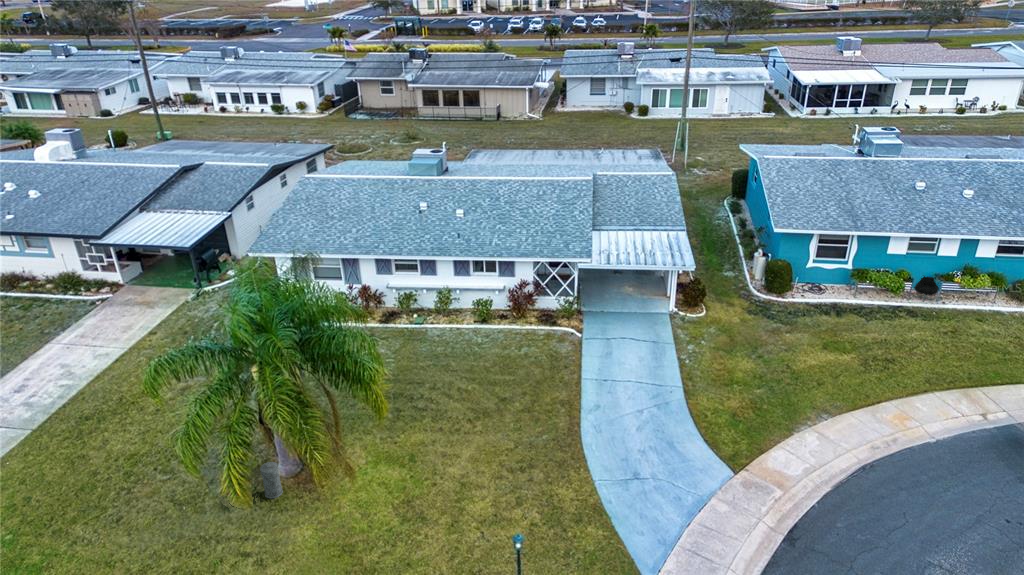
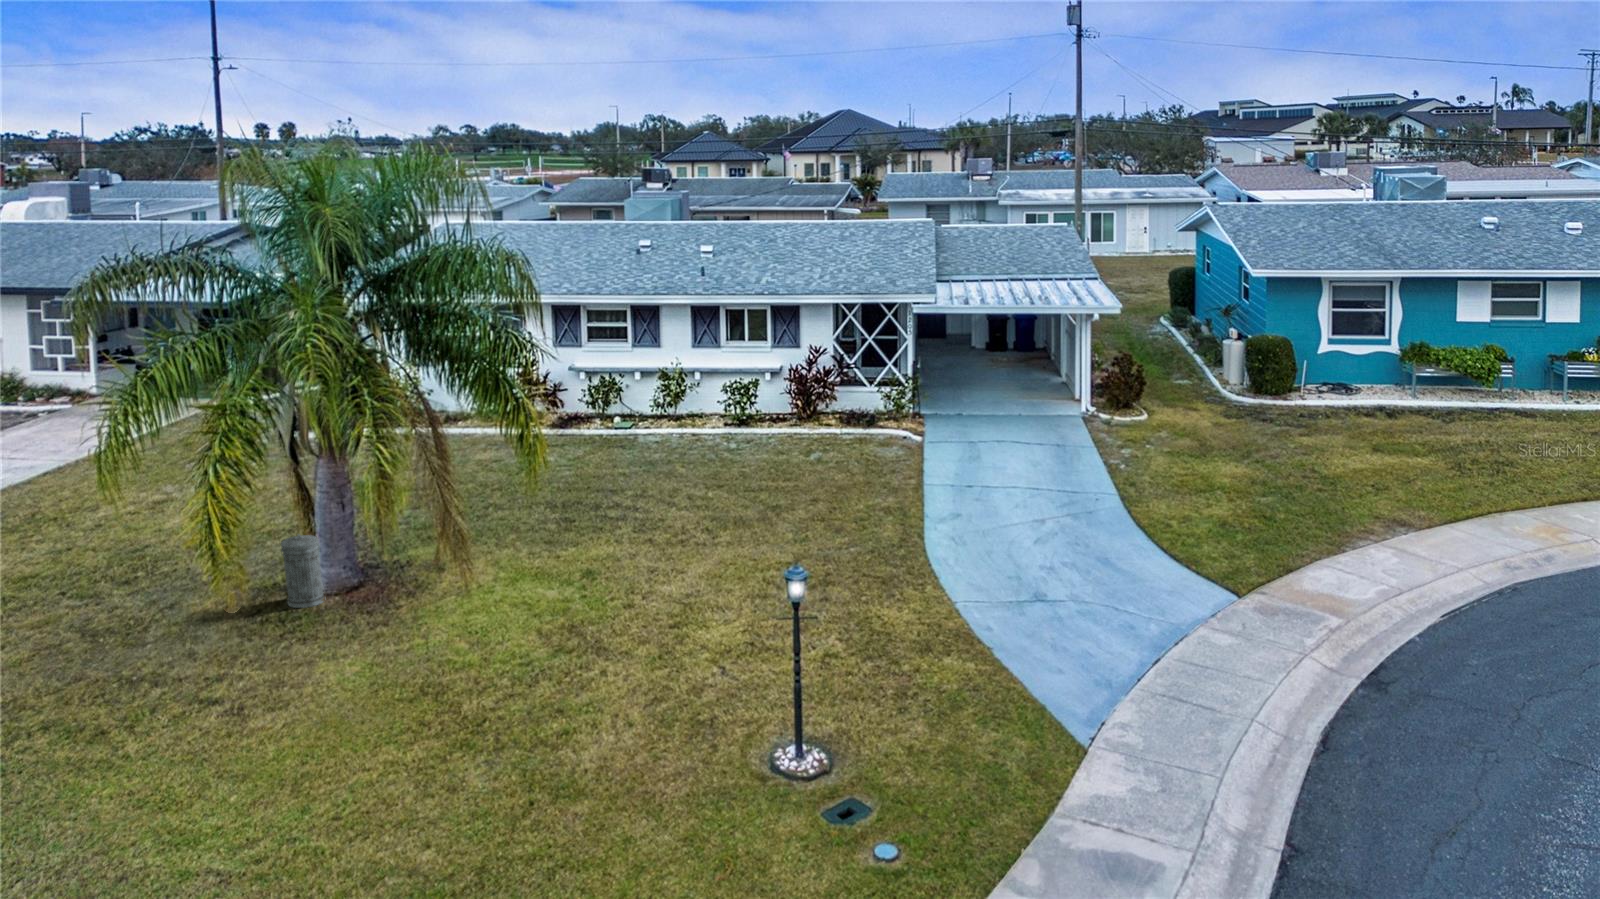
lounge chair: present [914,276,939,301] -> none [1518,363,1563,403]

